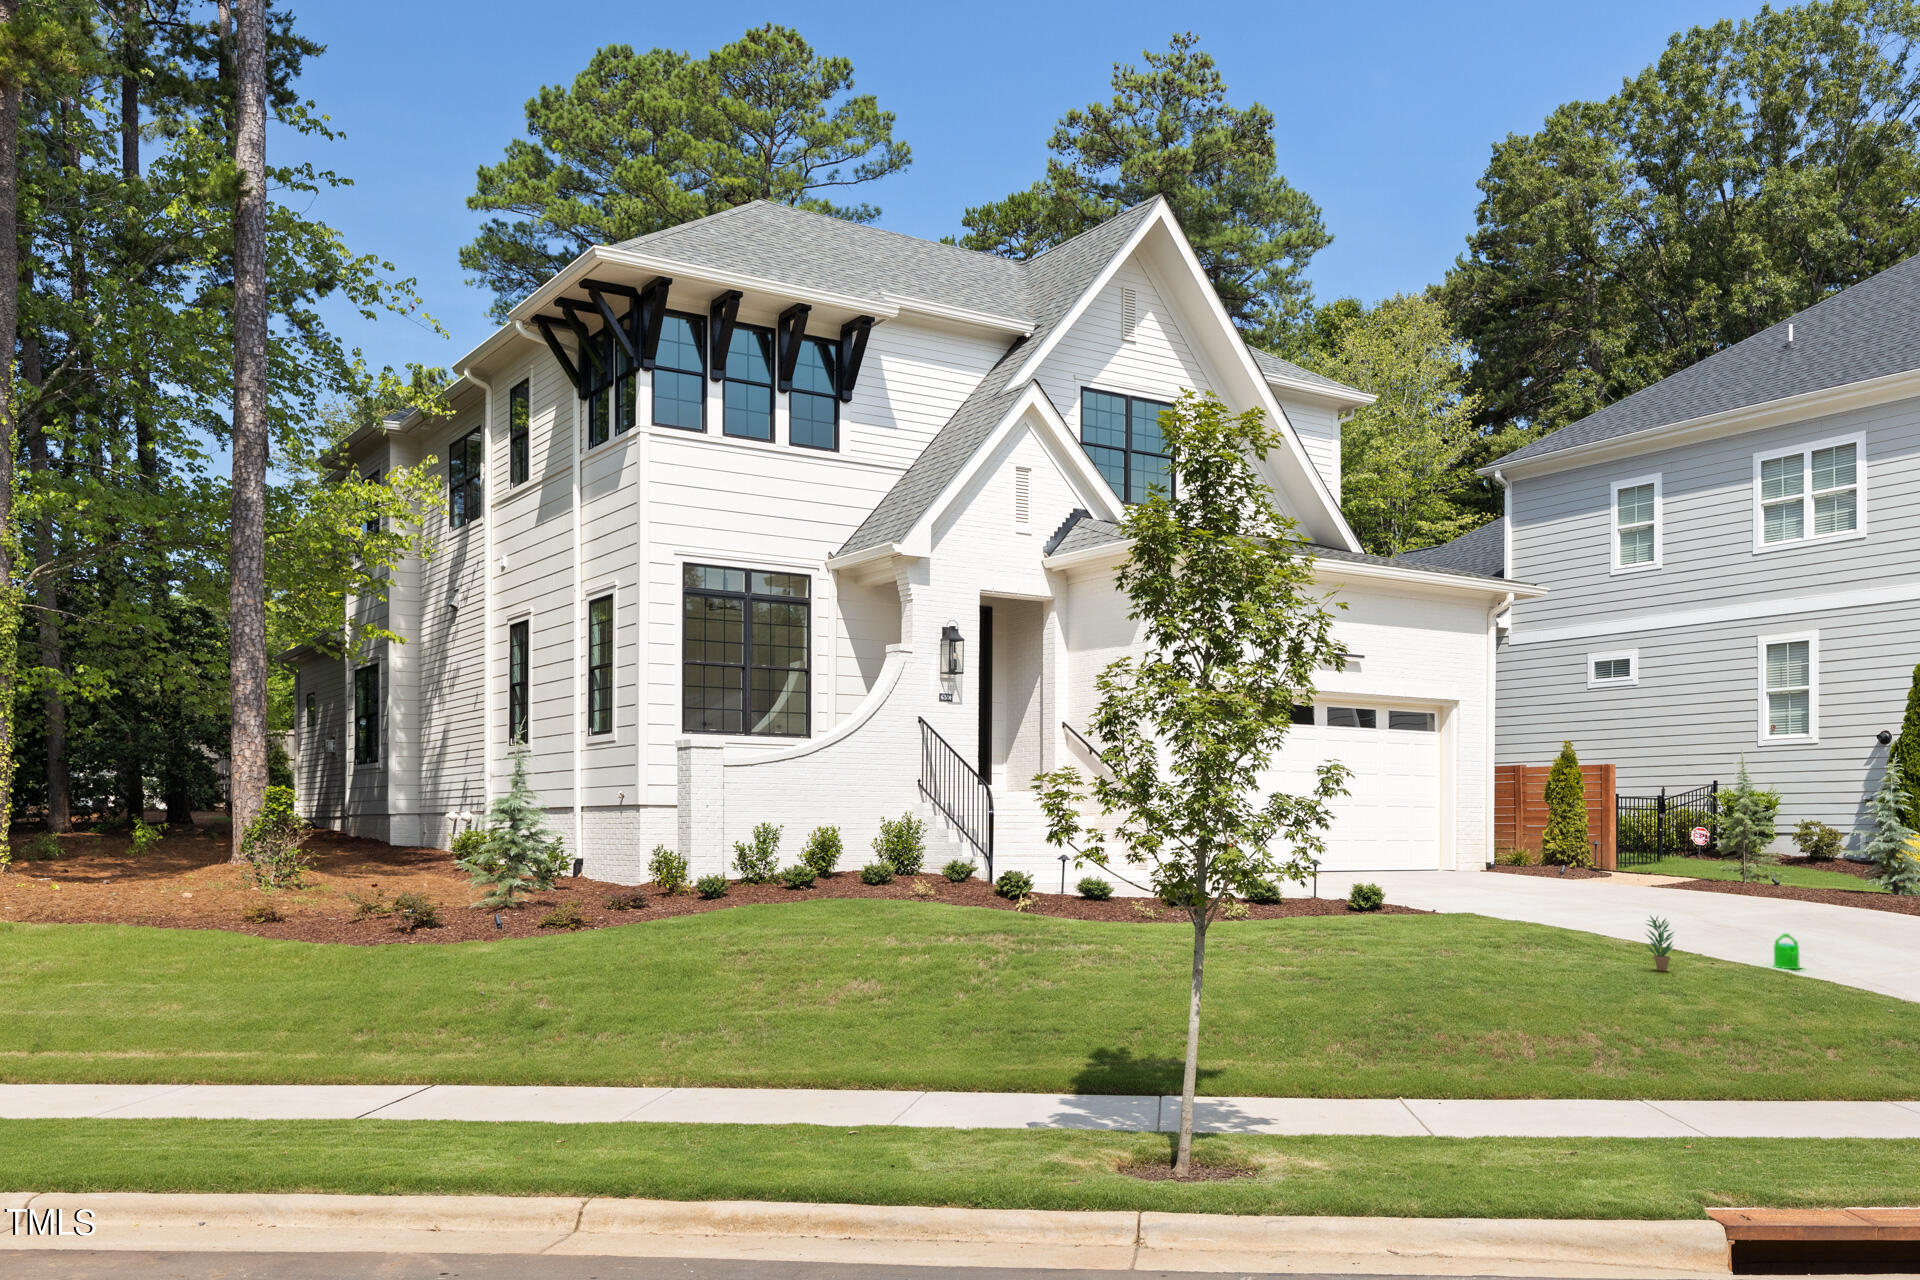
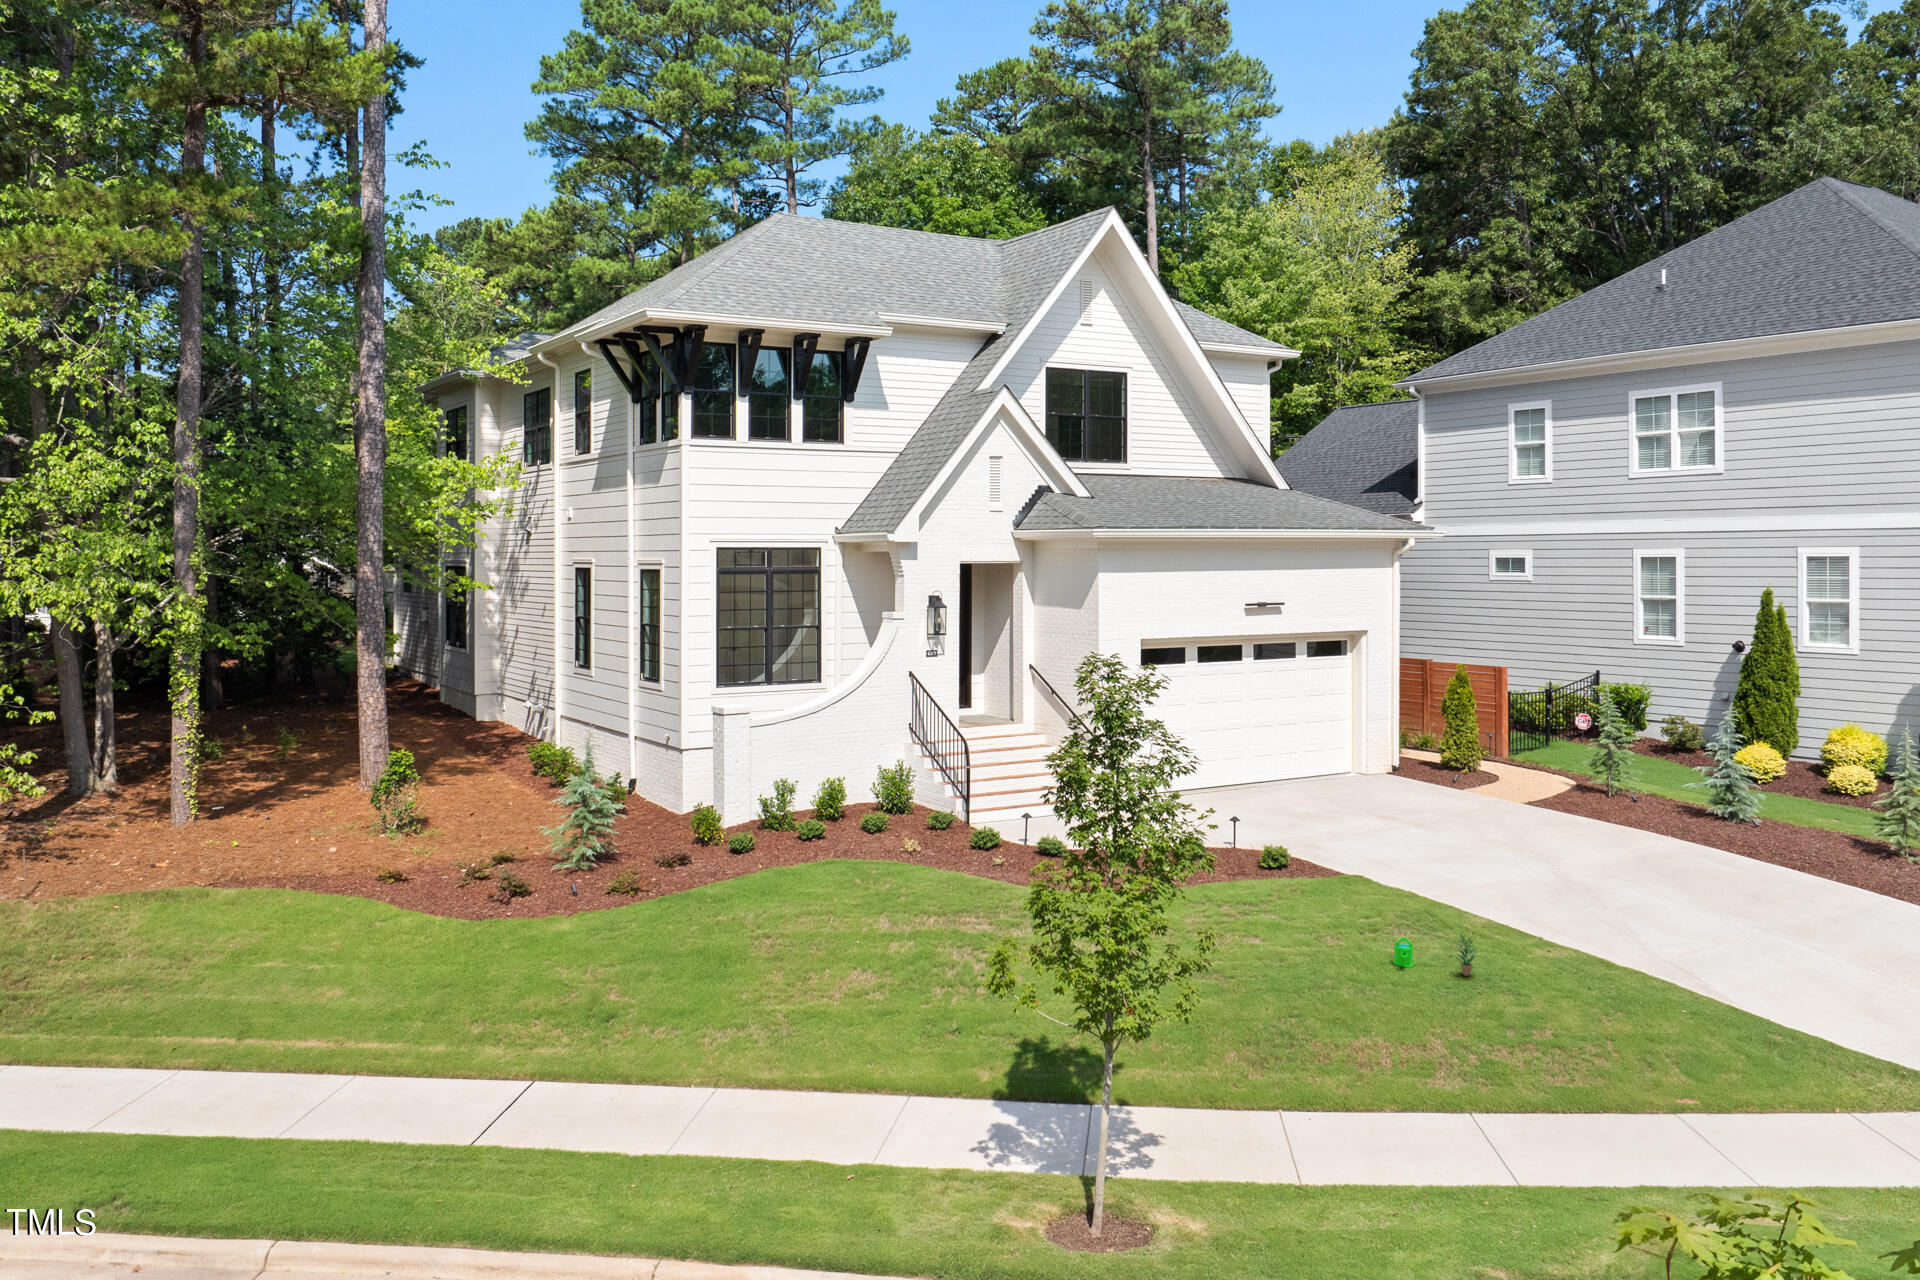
watering can: present [1774,933,1800,969] -> present [1393,937,1414,967]

